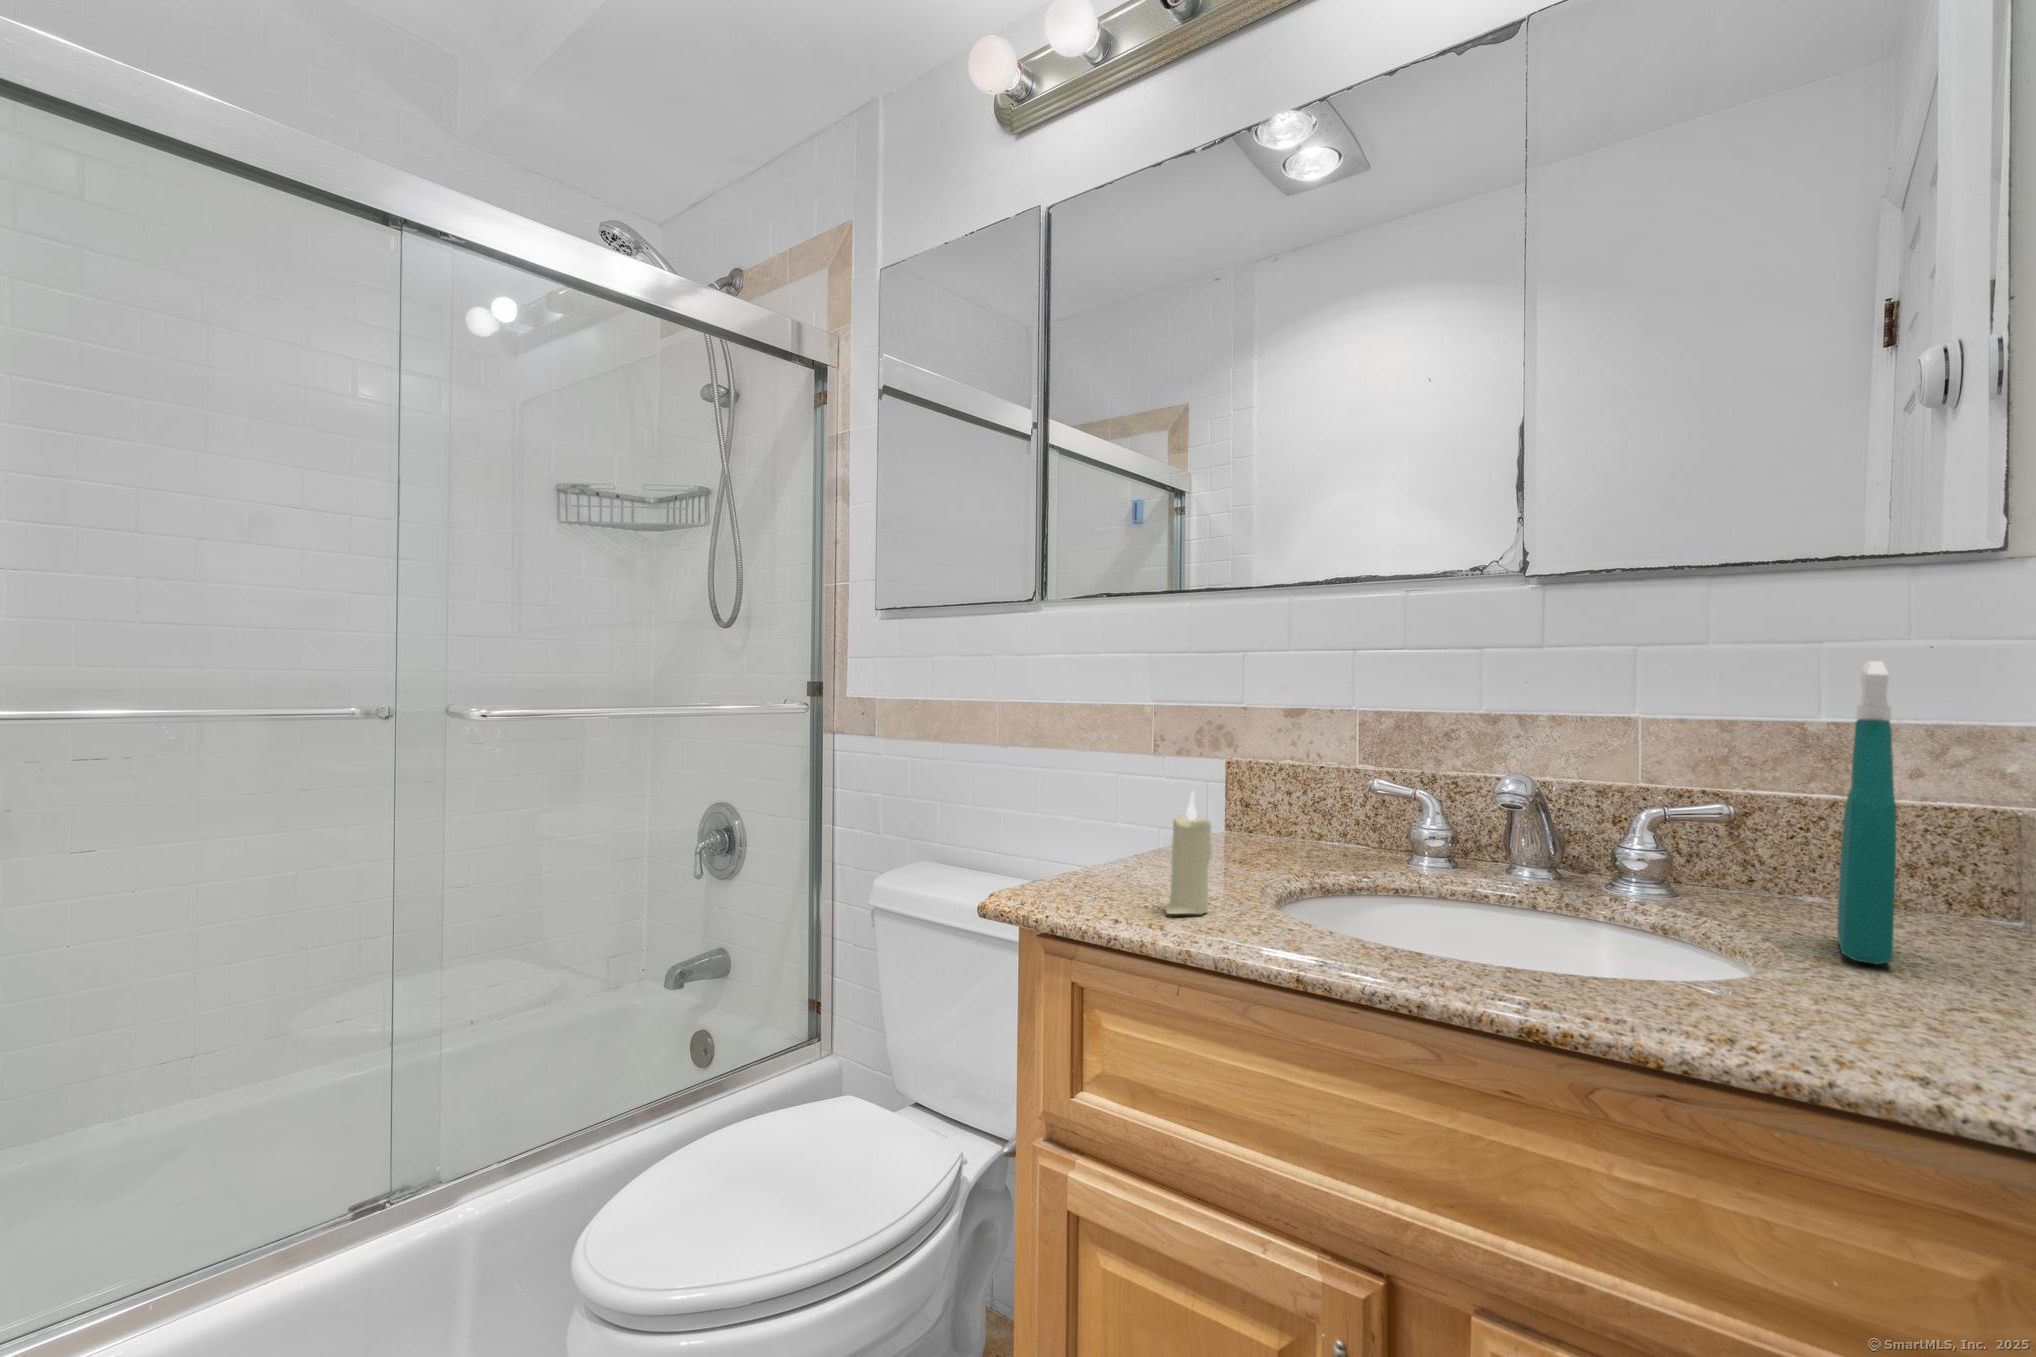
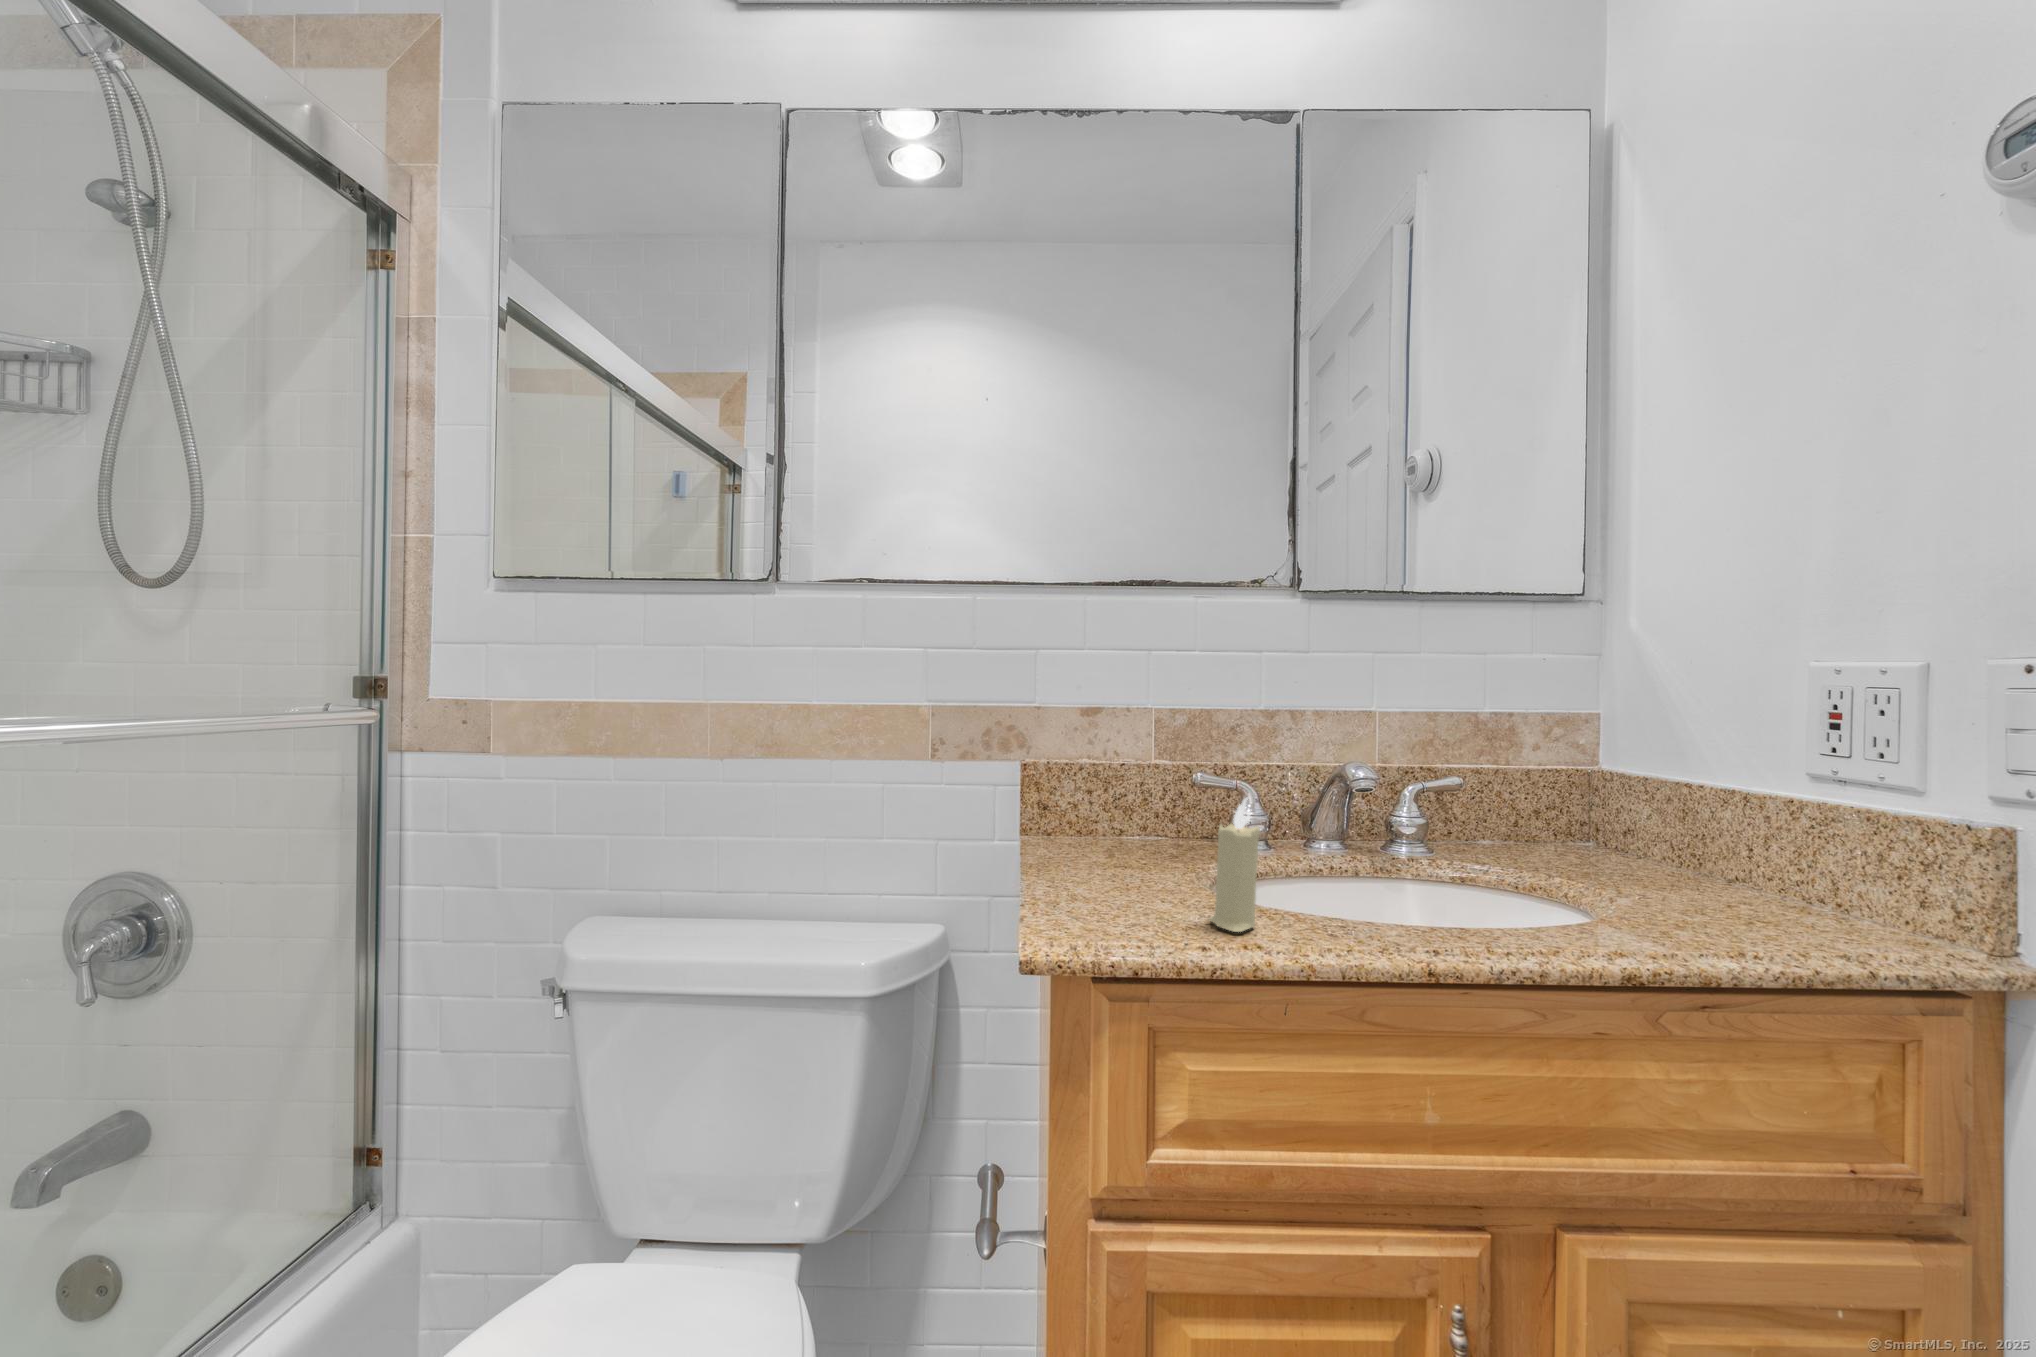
spray bottle: present [1837,661,1896,964] -> none [1575,671,1650,885]

